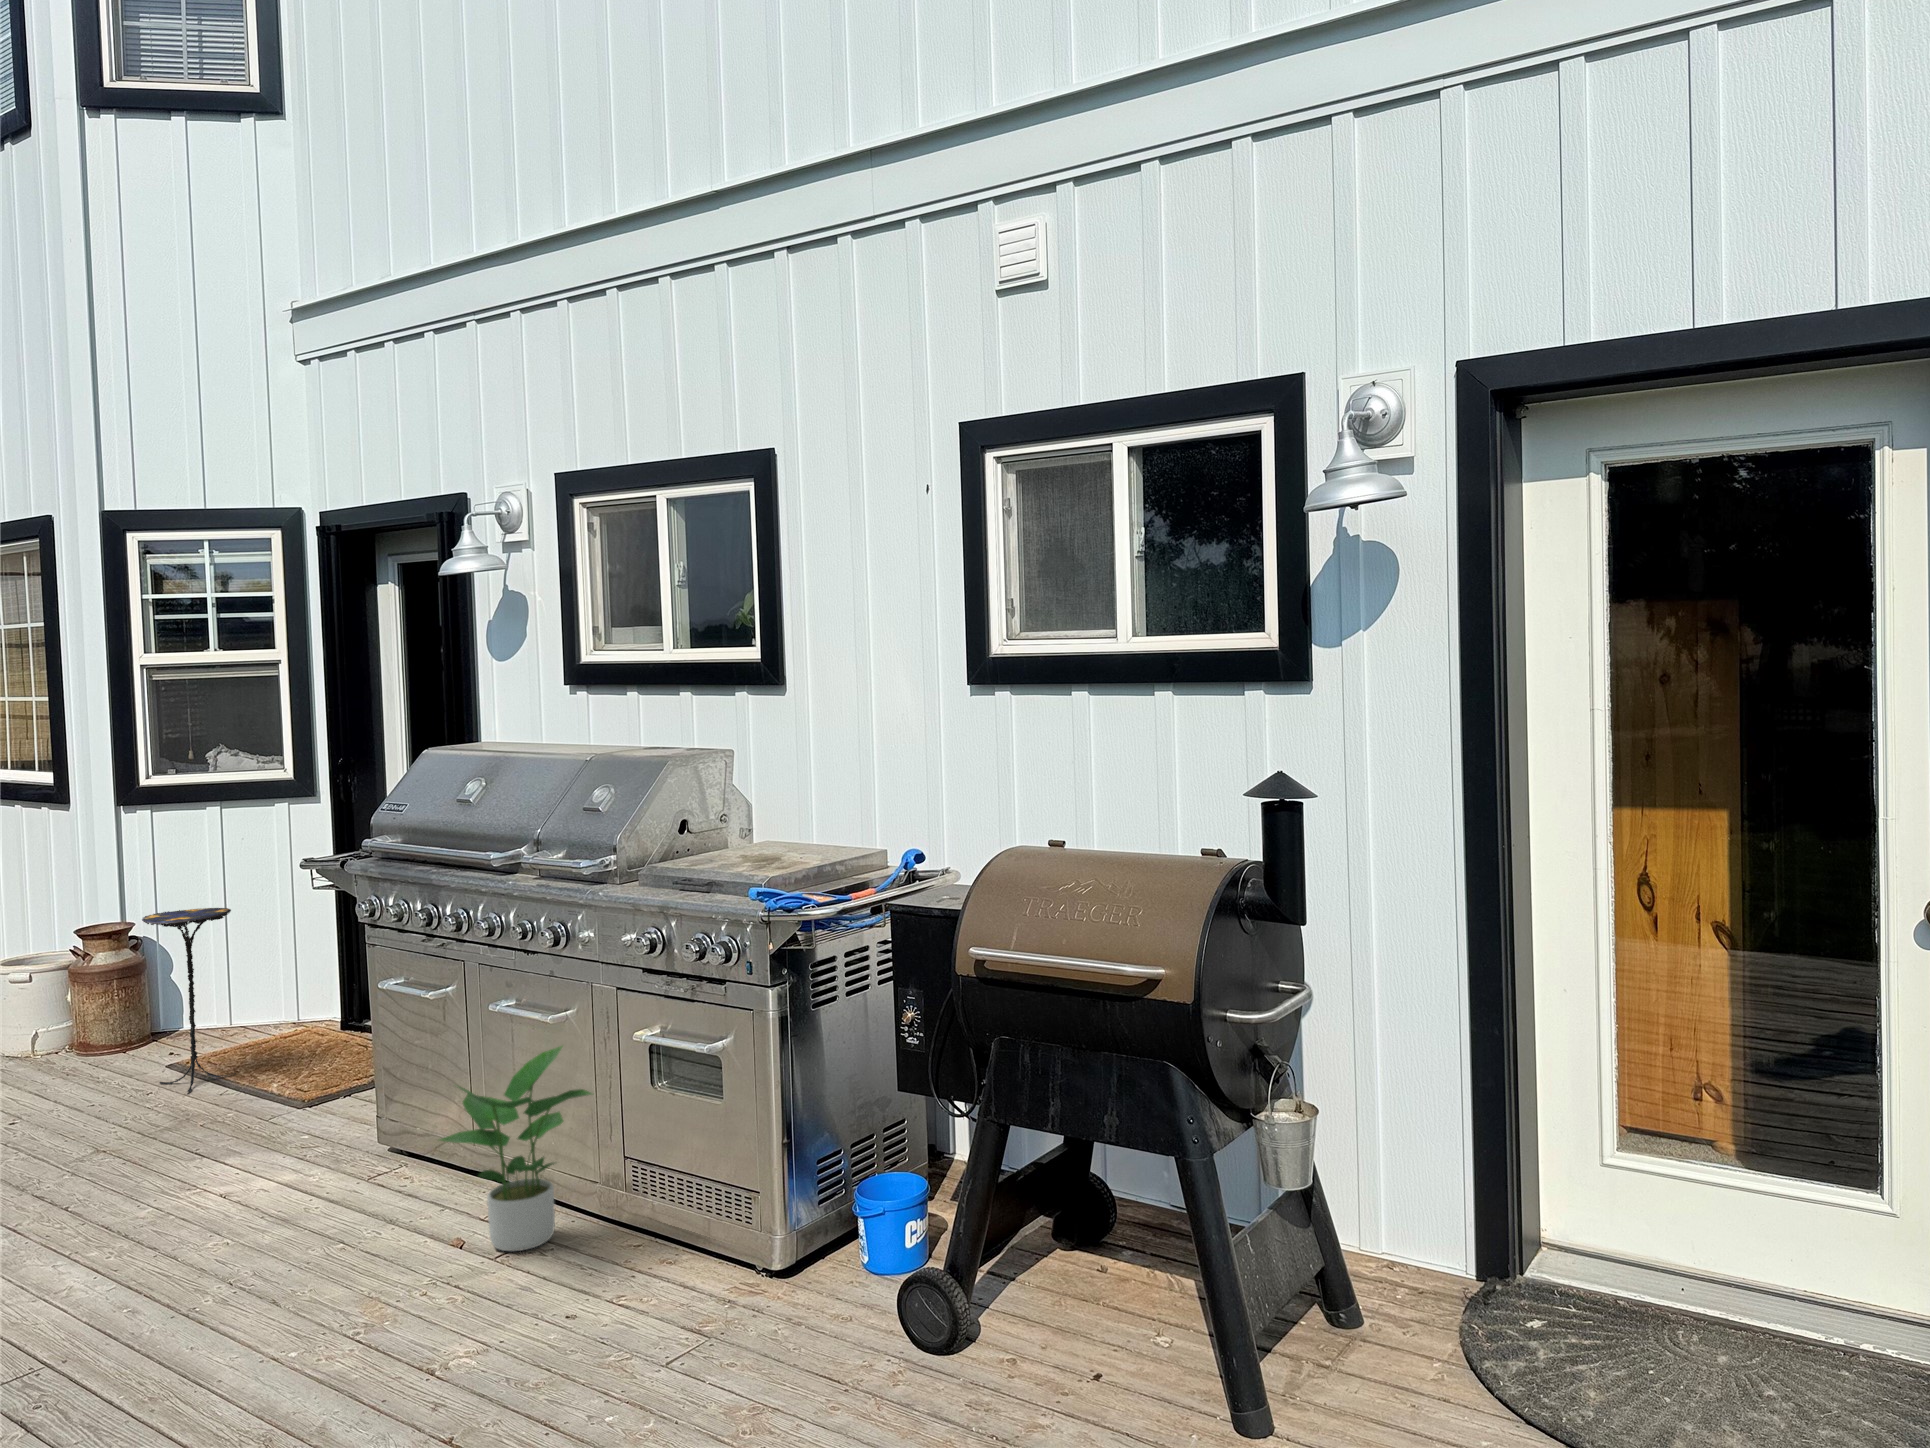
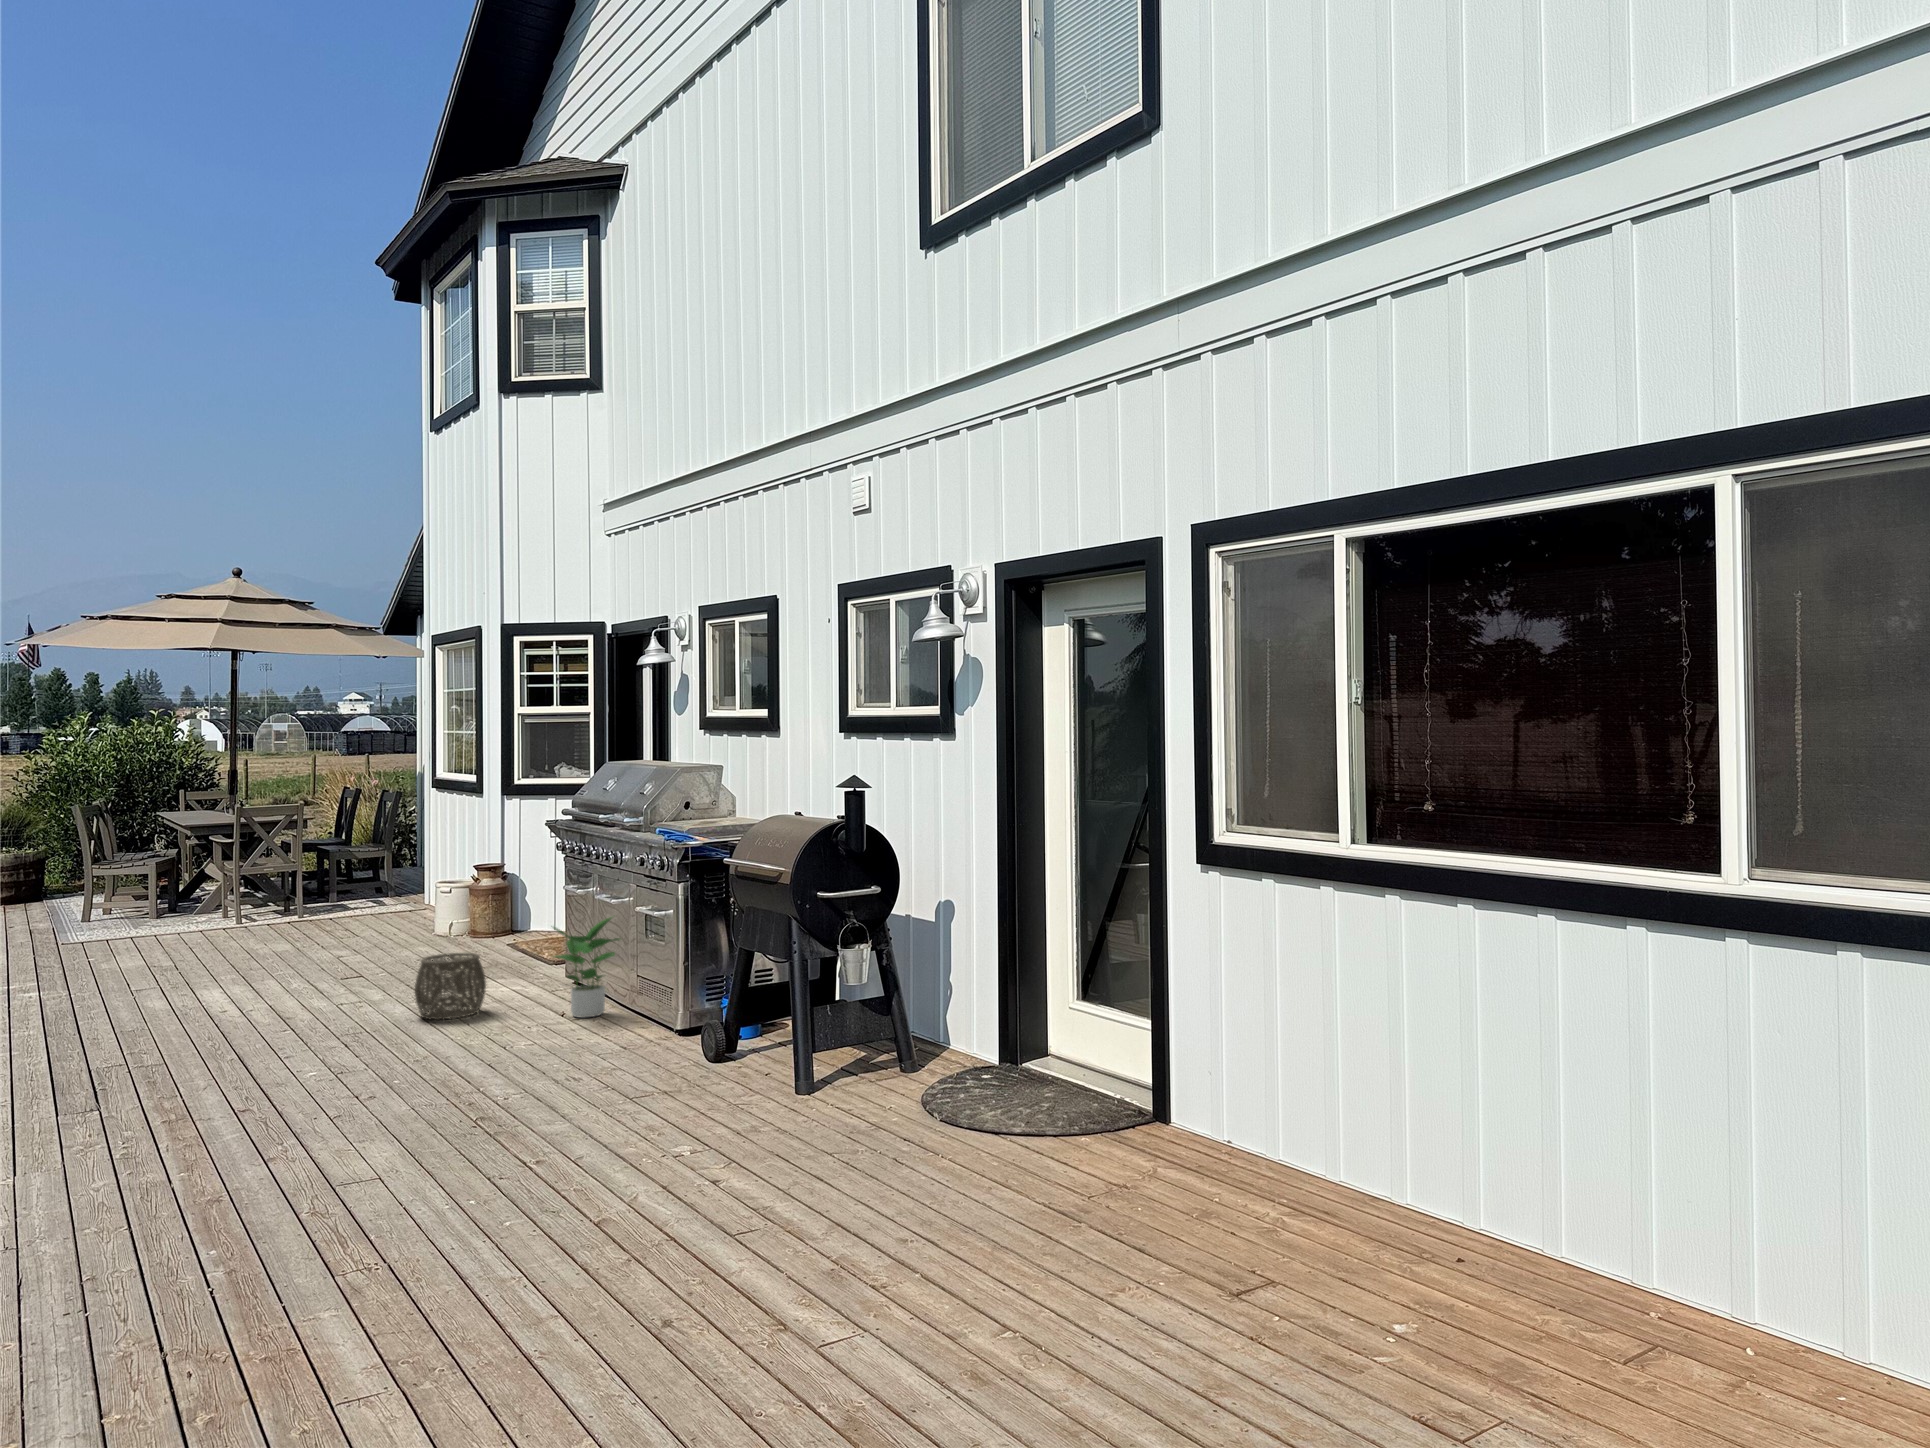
side table: present [142,908,236,1092] -> none [490,853,537,954]
woven basket: none [139,1148,297,1306] -> present [415,953,486,1020]

